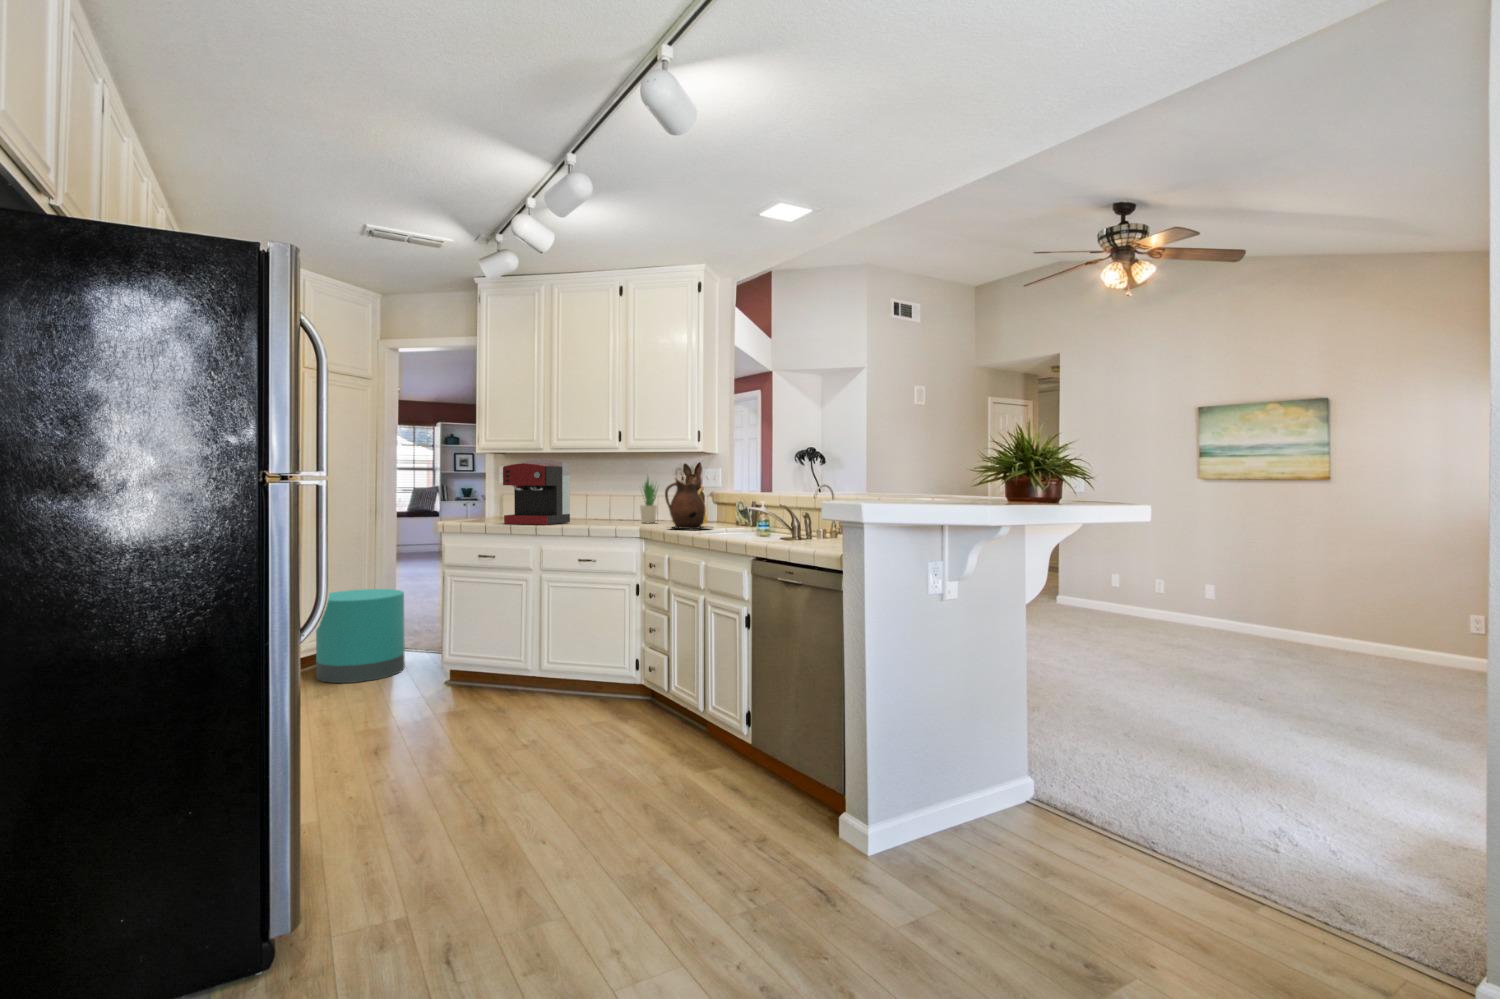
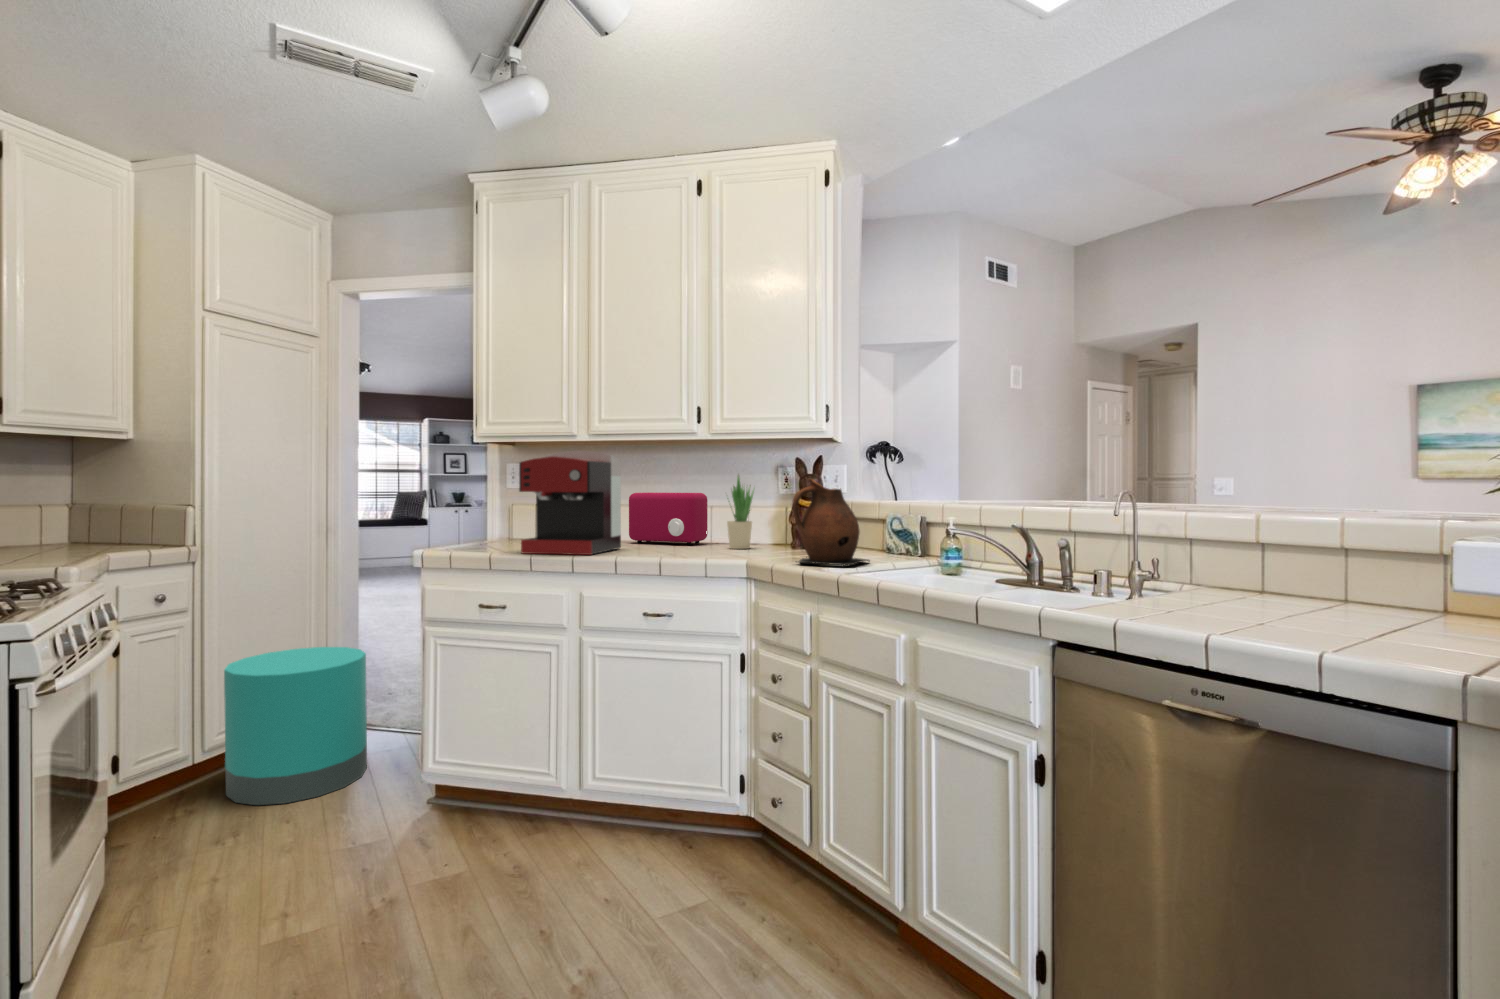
toaster: none [579,487,632,521] -> present [629,493,708,545]

